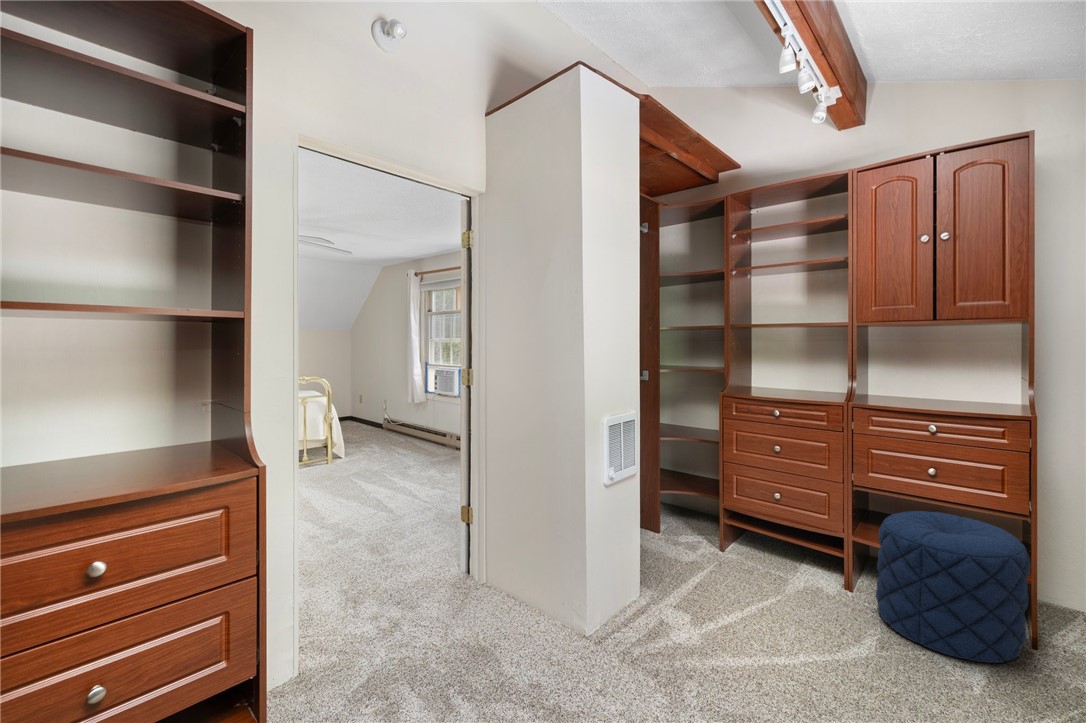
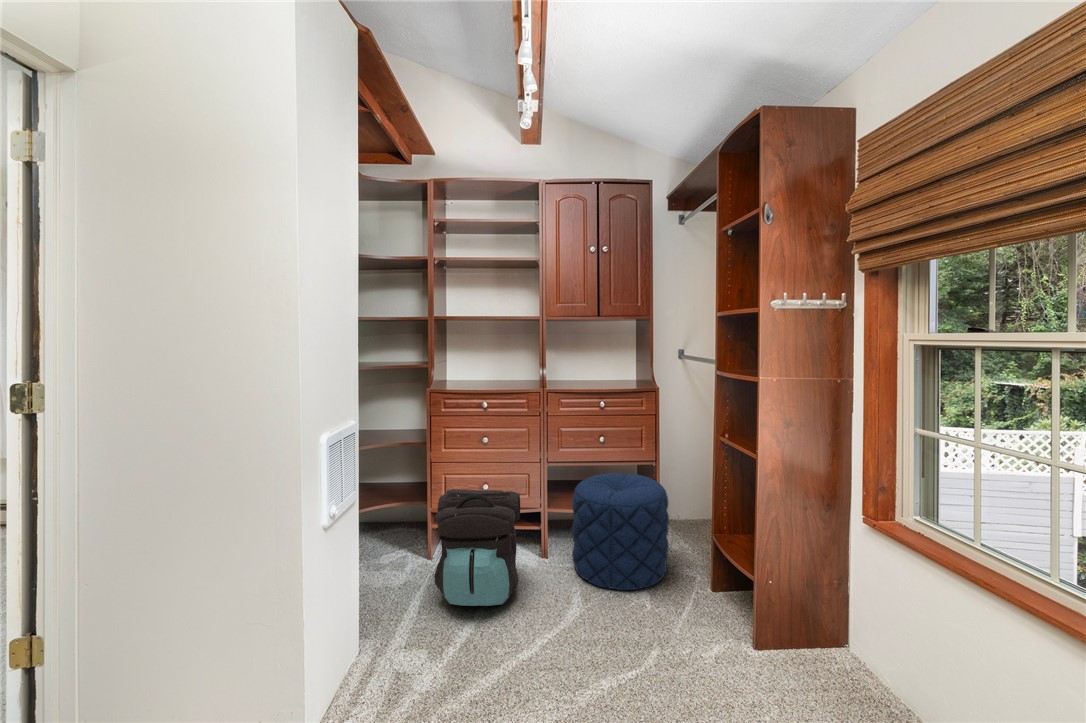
backpack: none [712,488,810,610] -> present [434,489,520,606]

